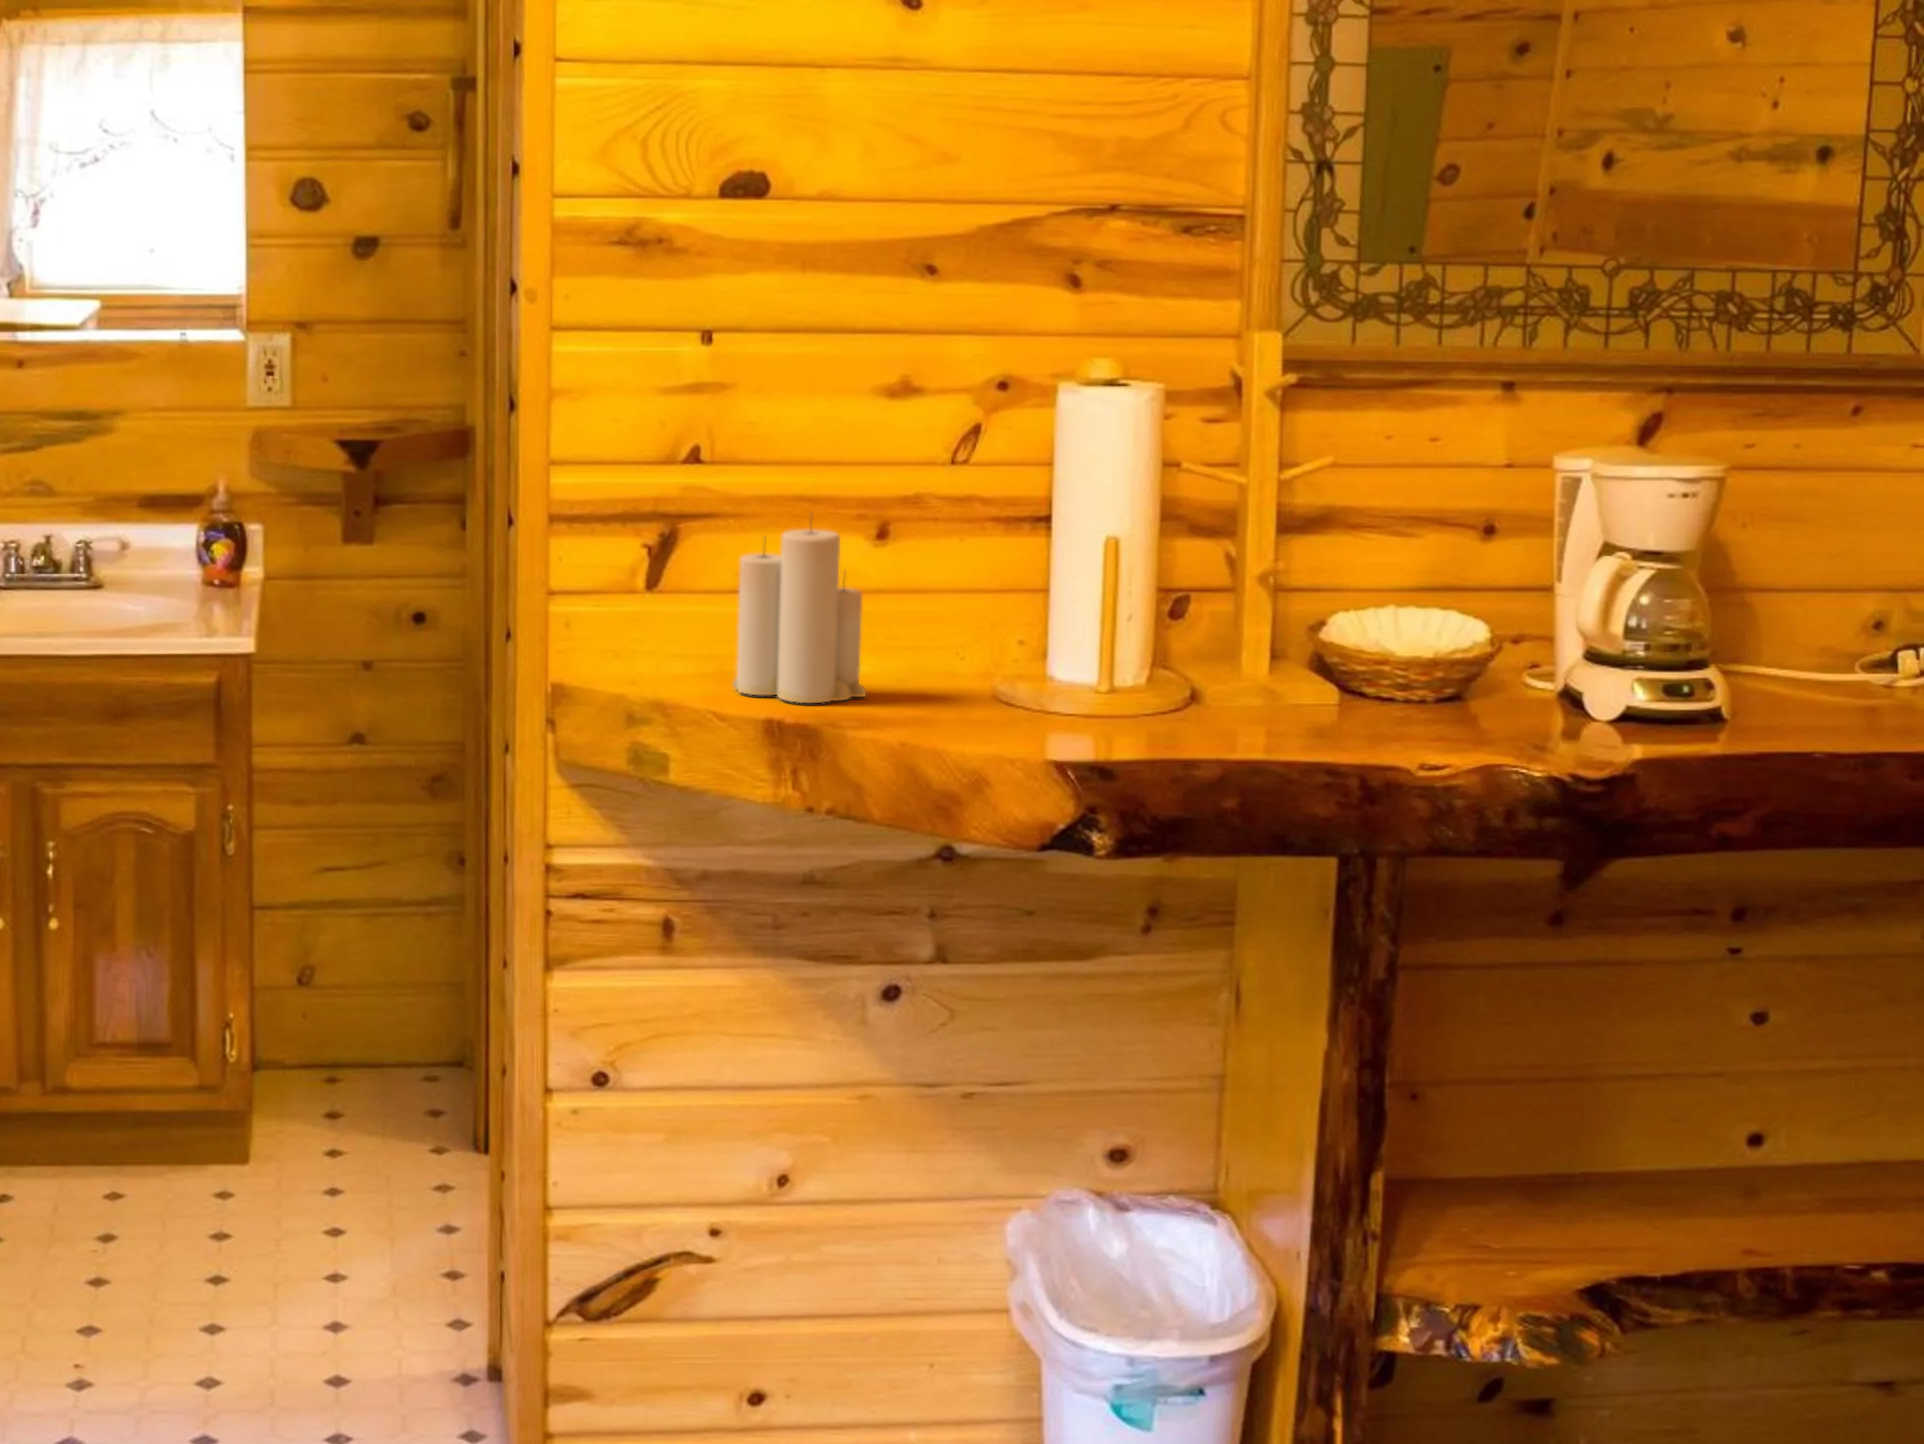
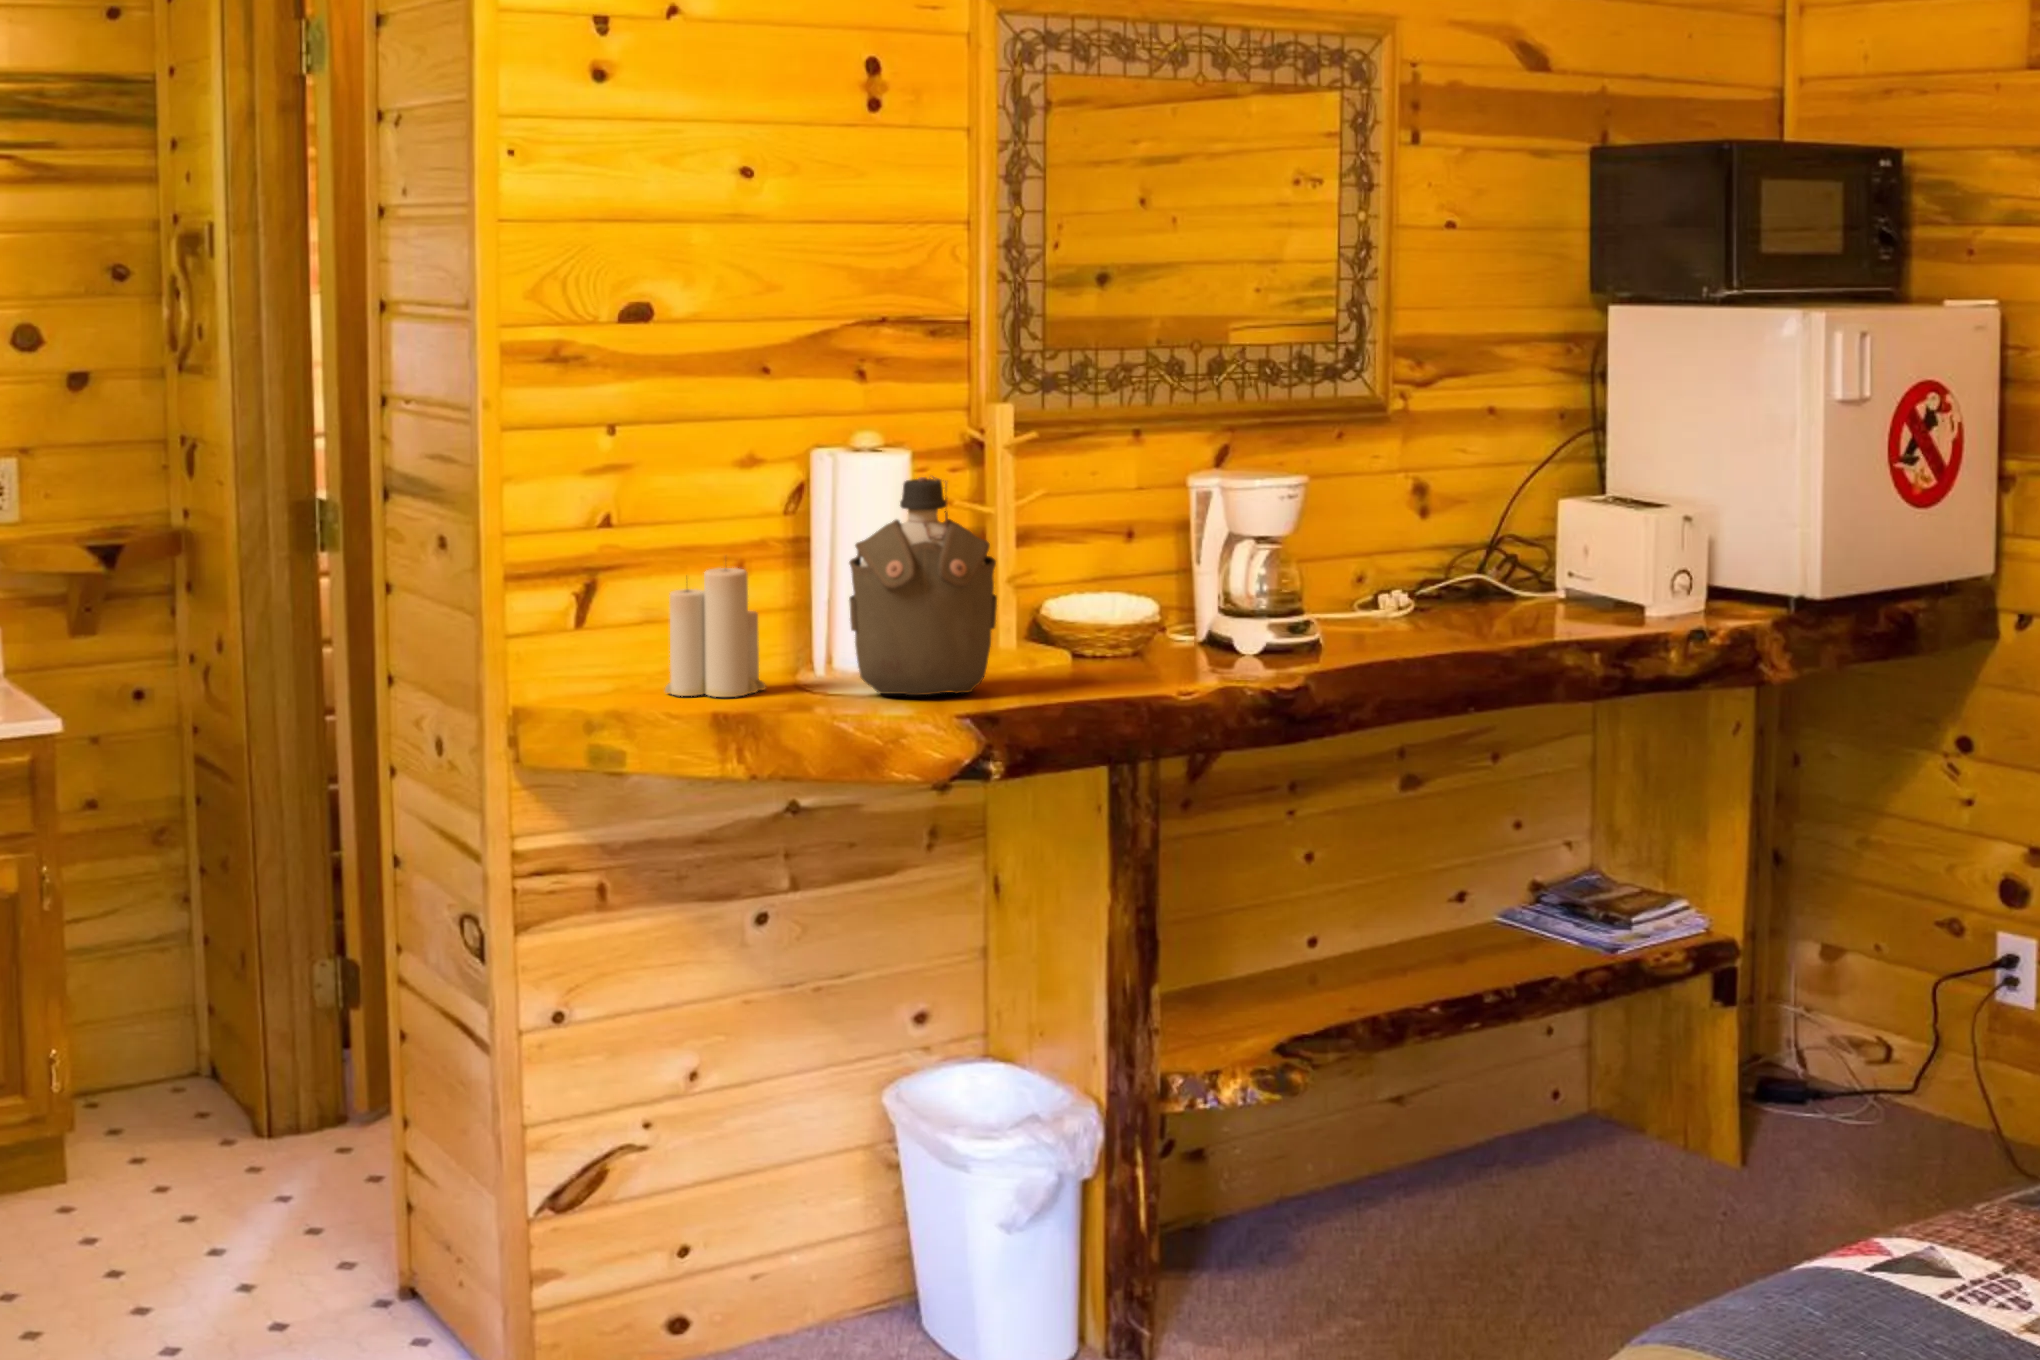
water bottle: none [965,421,1179,734] -> present [849,477,997,695]

